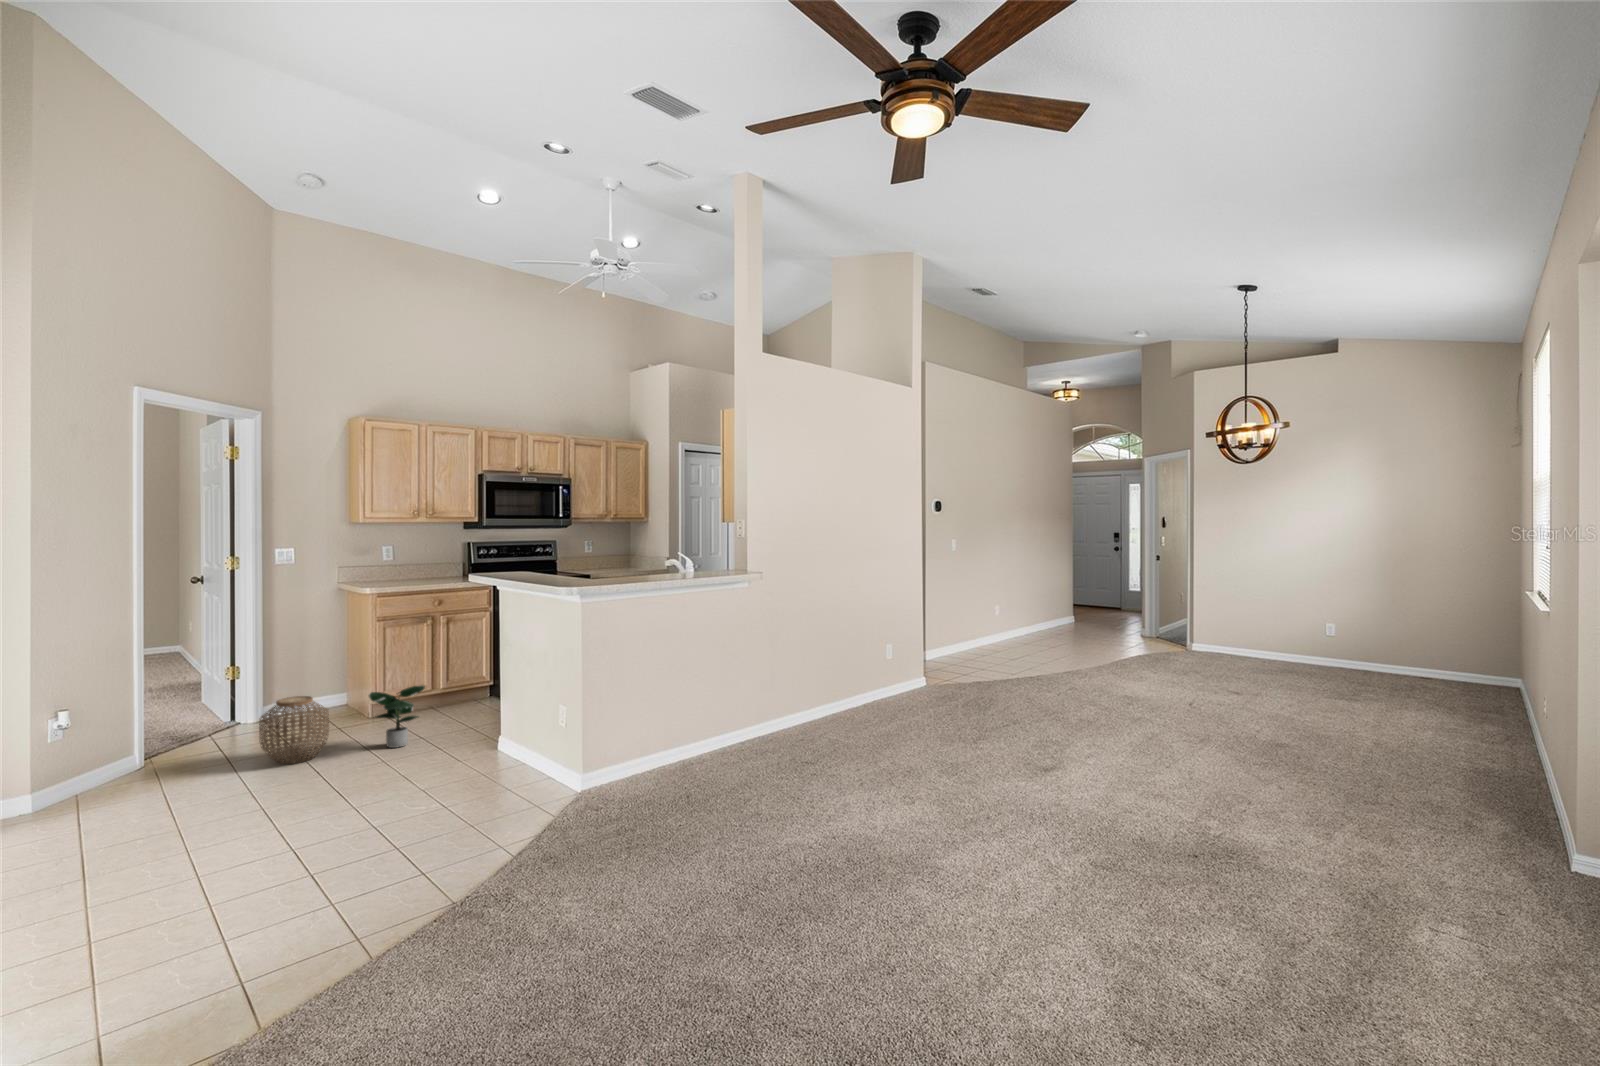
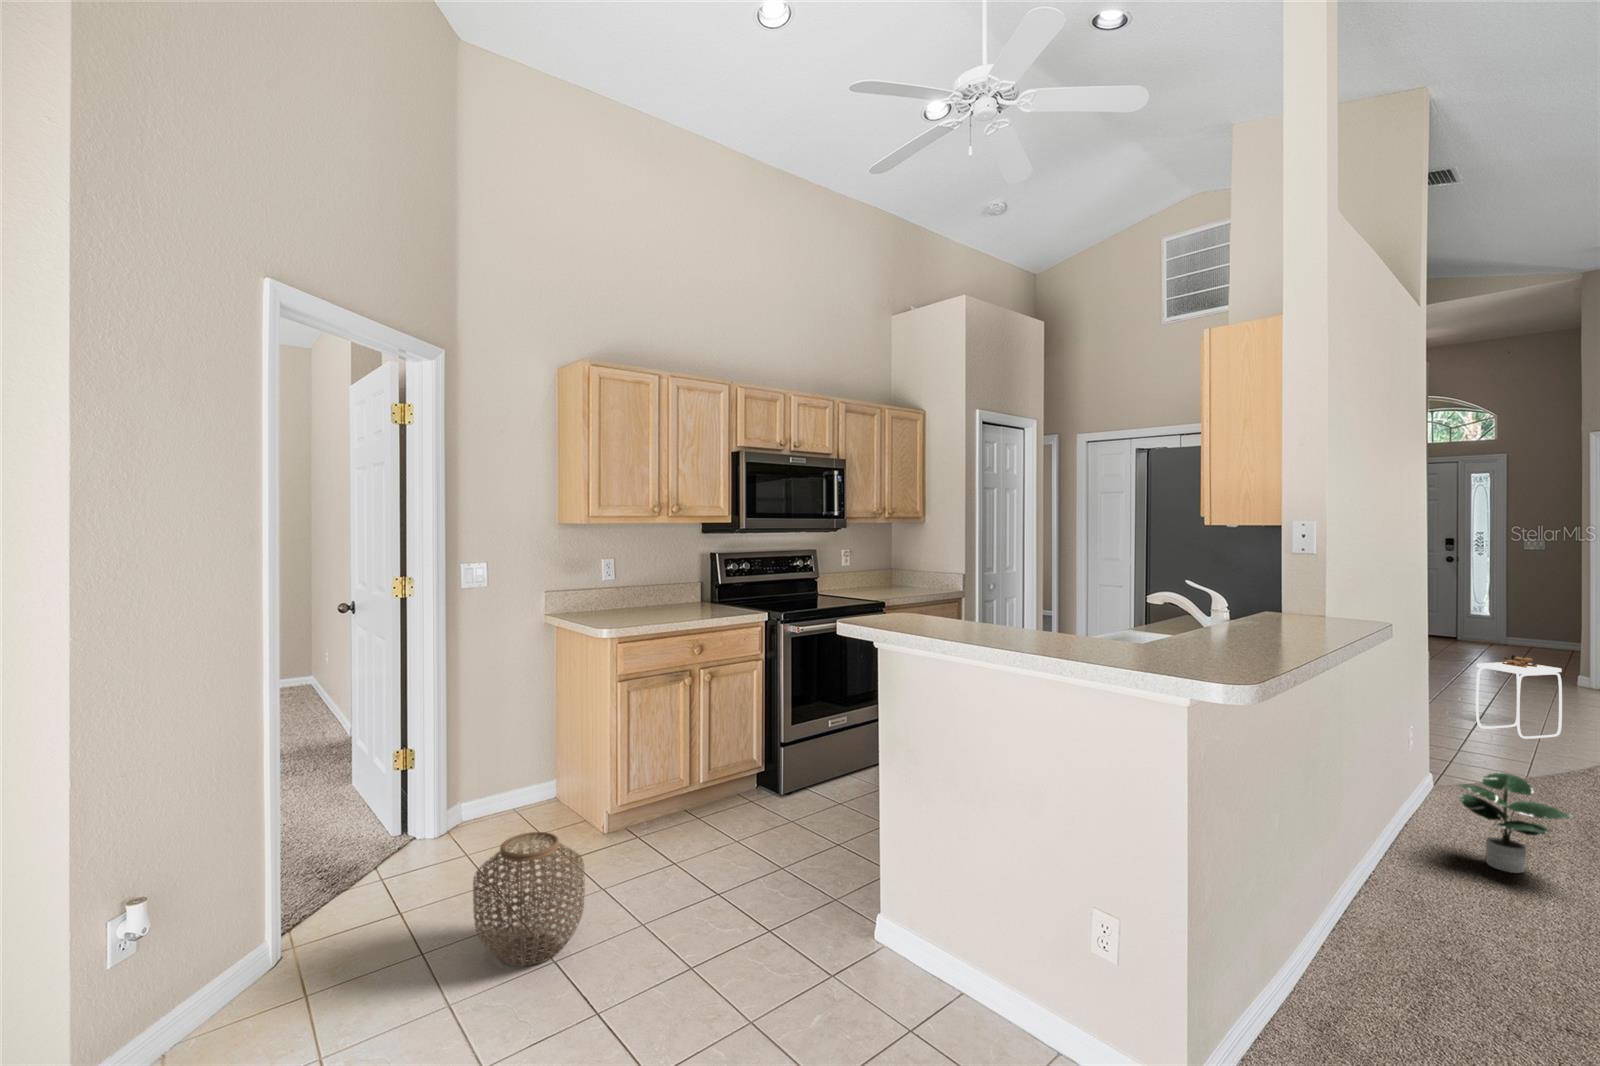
side table: none [1020,610,1067,664] -> present [1476,655,1562,739]
potted plant: present [369,685,425,748] -> present [1459,773,1571,873]

